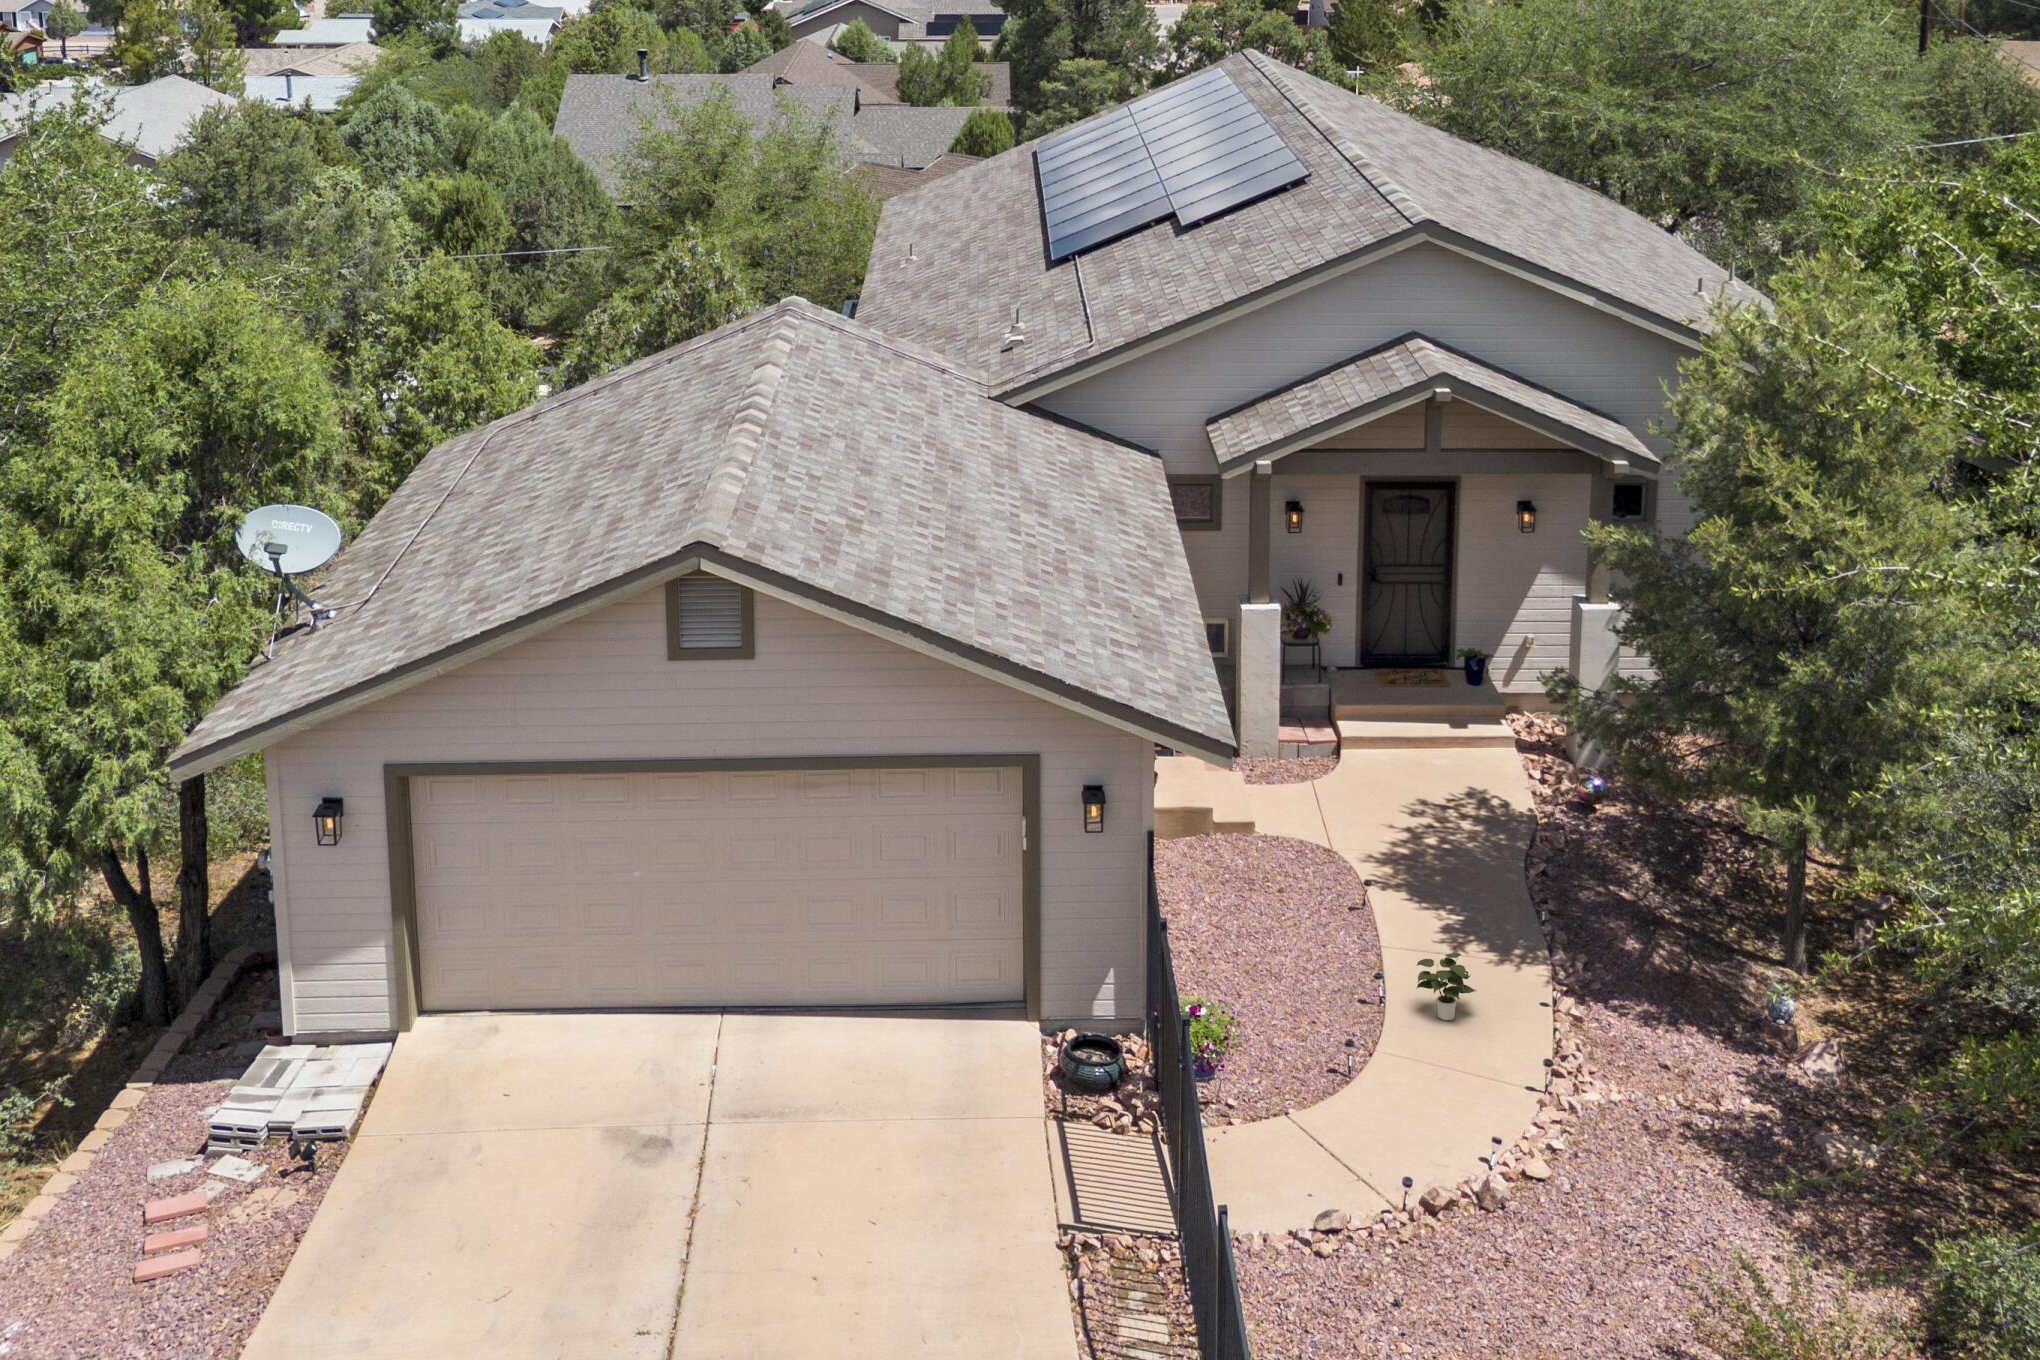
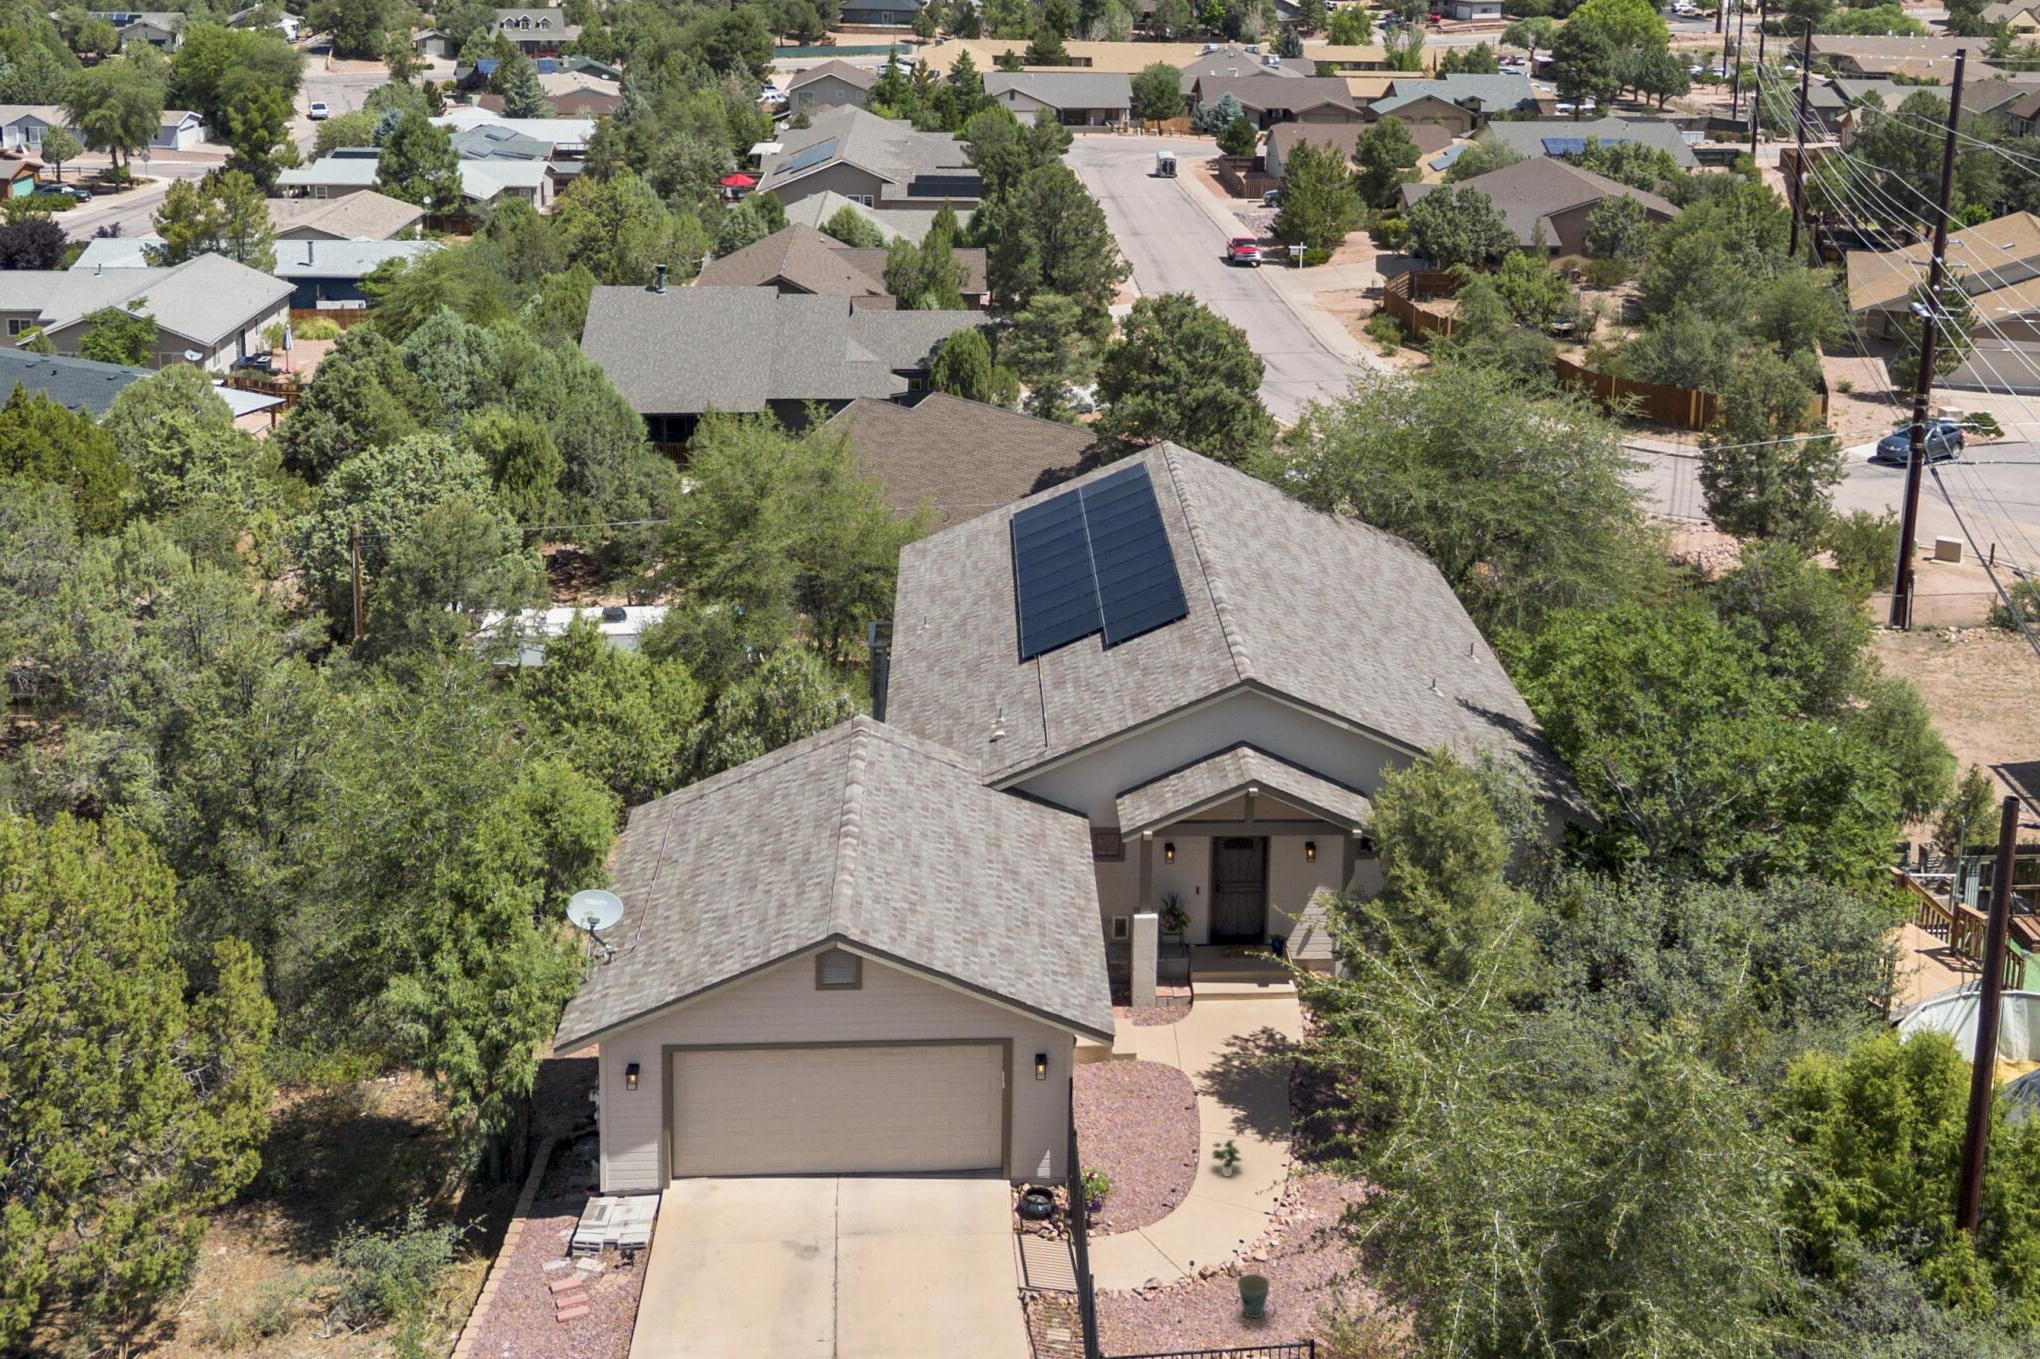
bucket: none [1513,1205,1585,1296] -> present [1238,1274,1270,1318]

